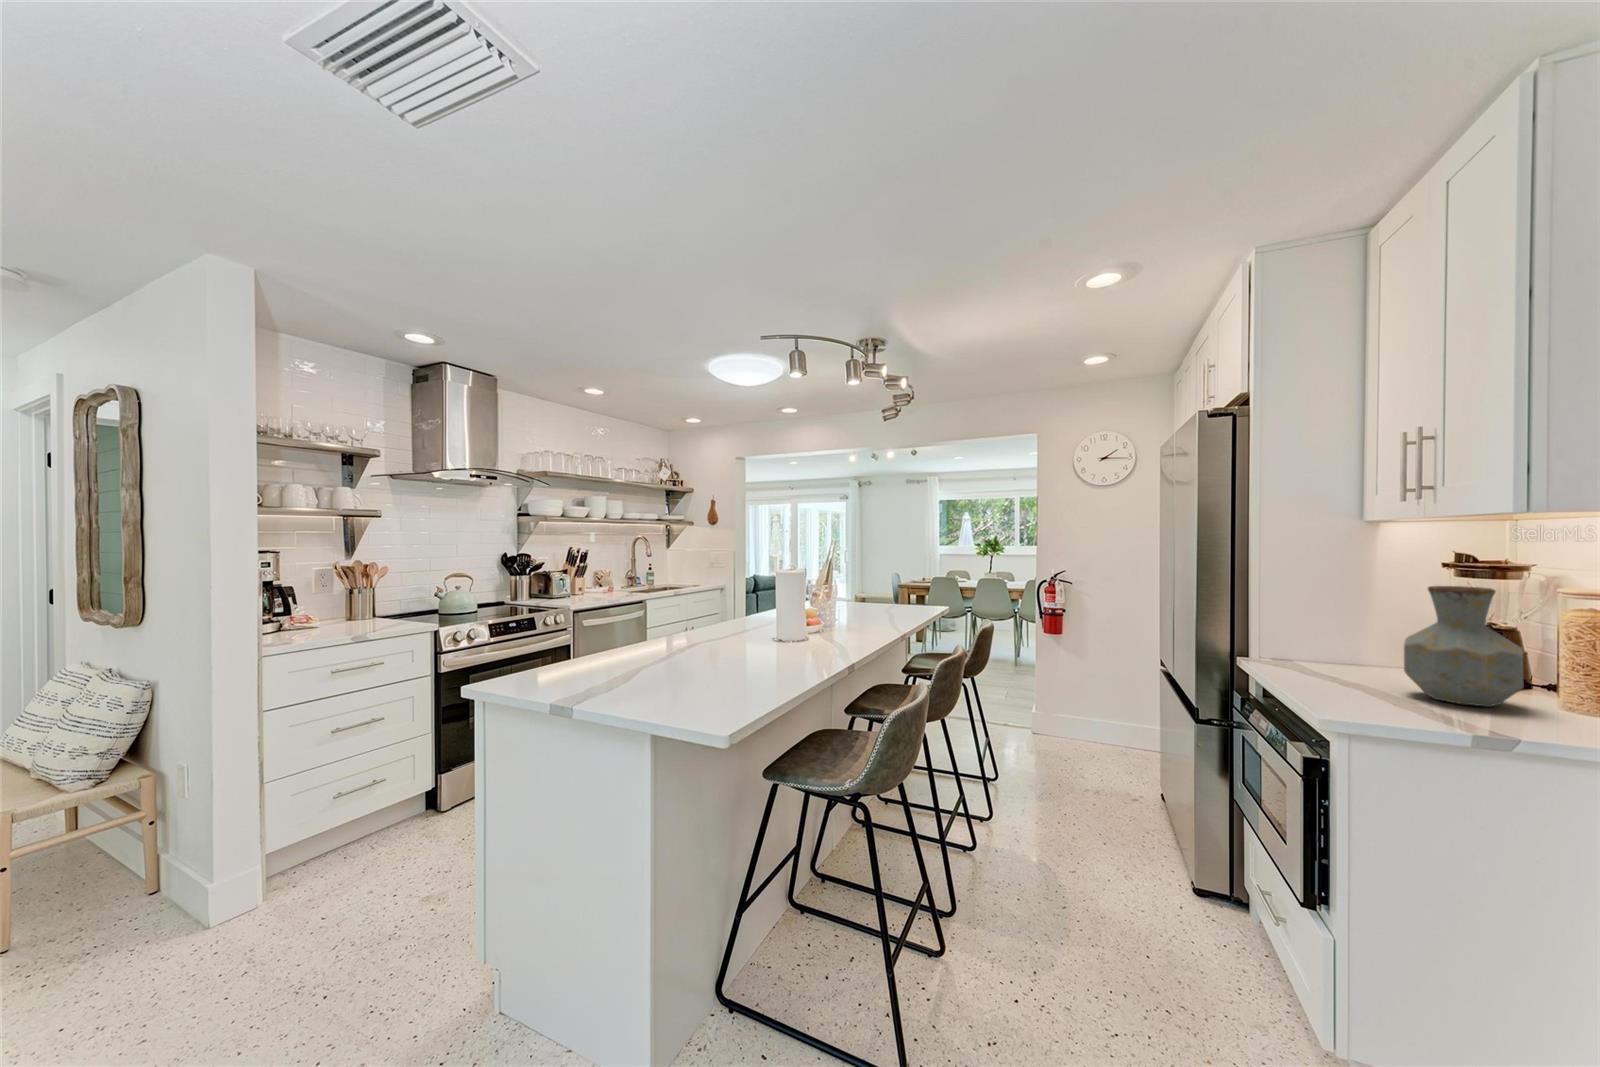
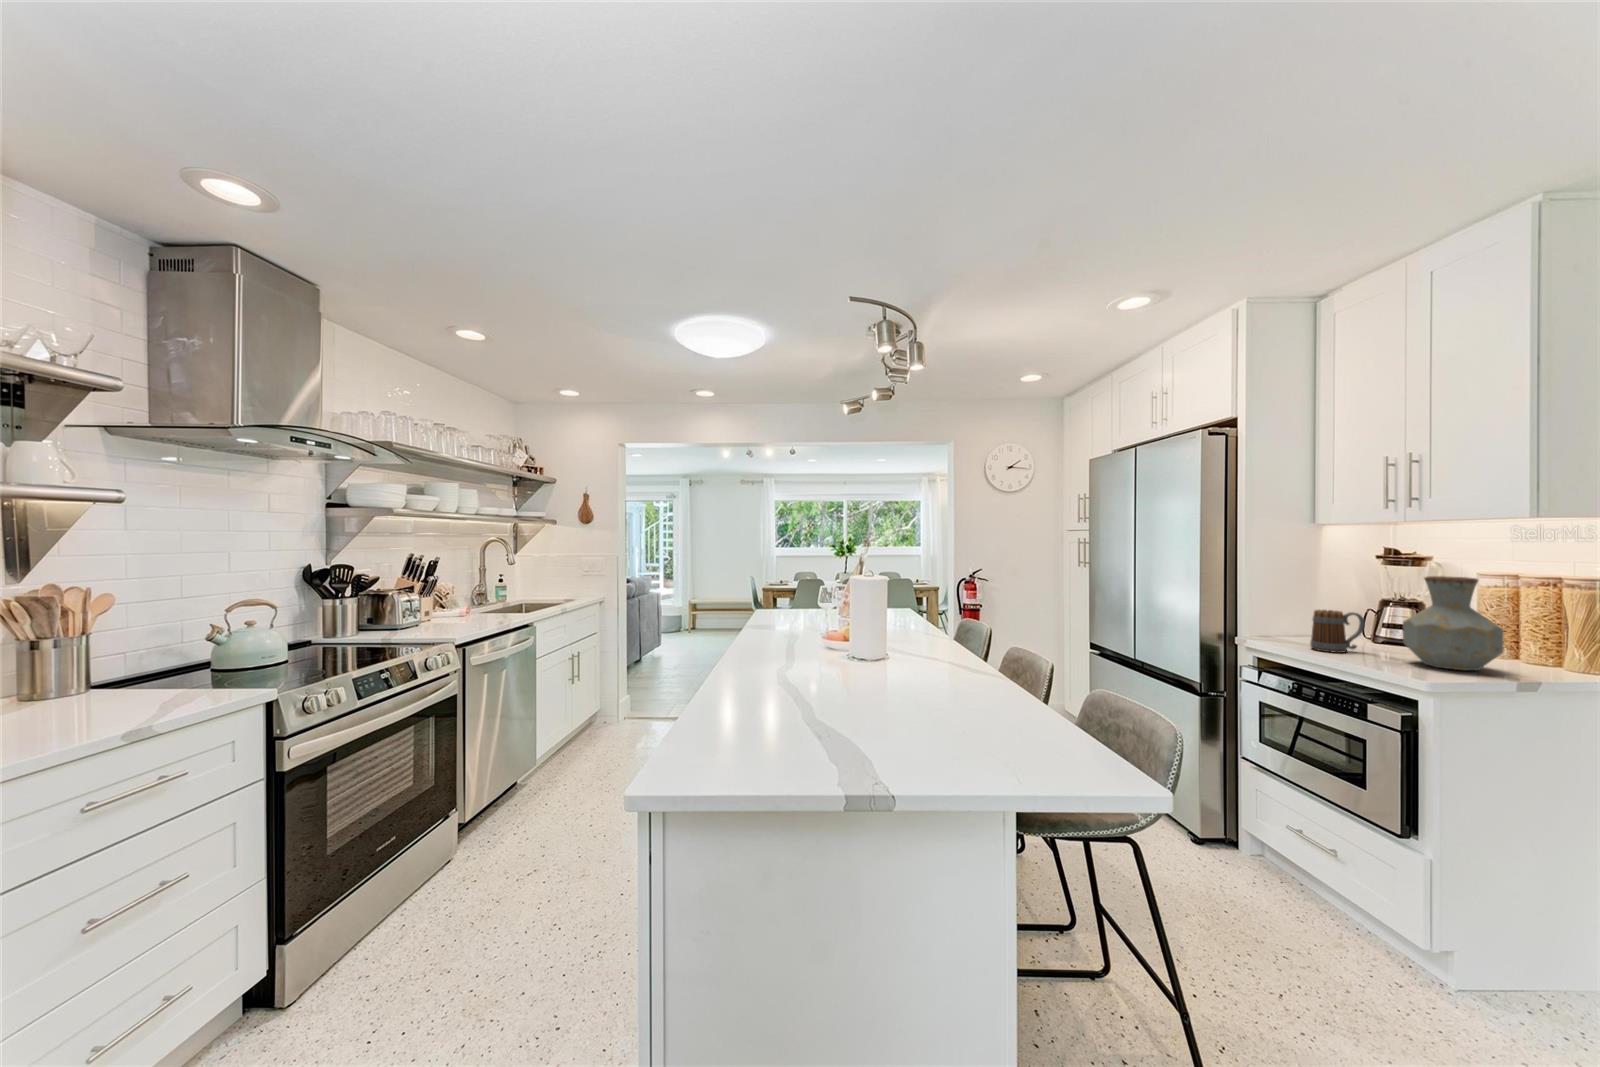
mug: none [1319,624,1387,676] -> present [1310,610,1365,653]

